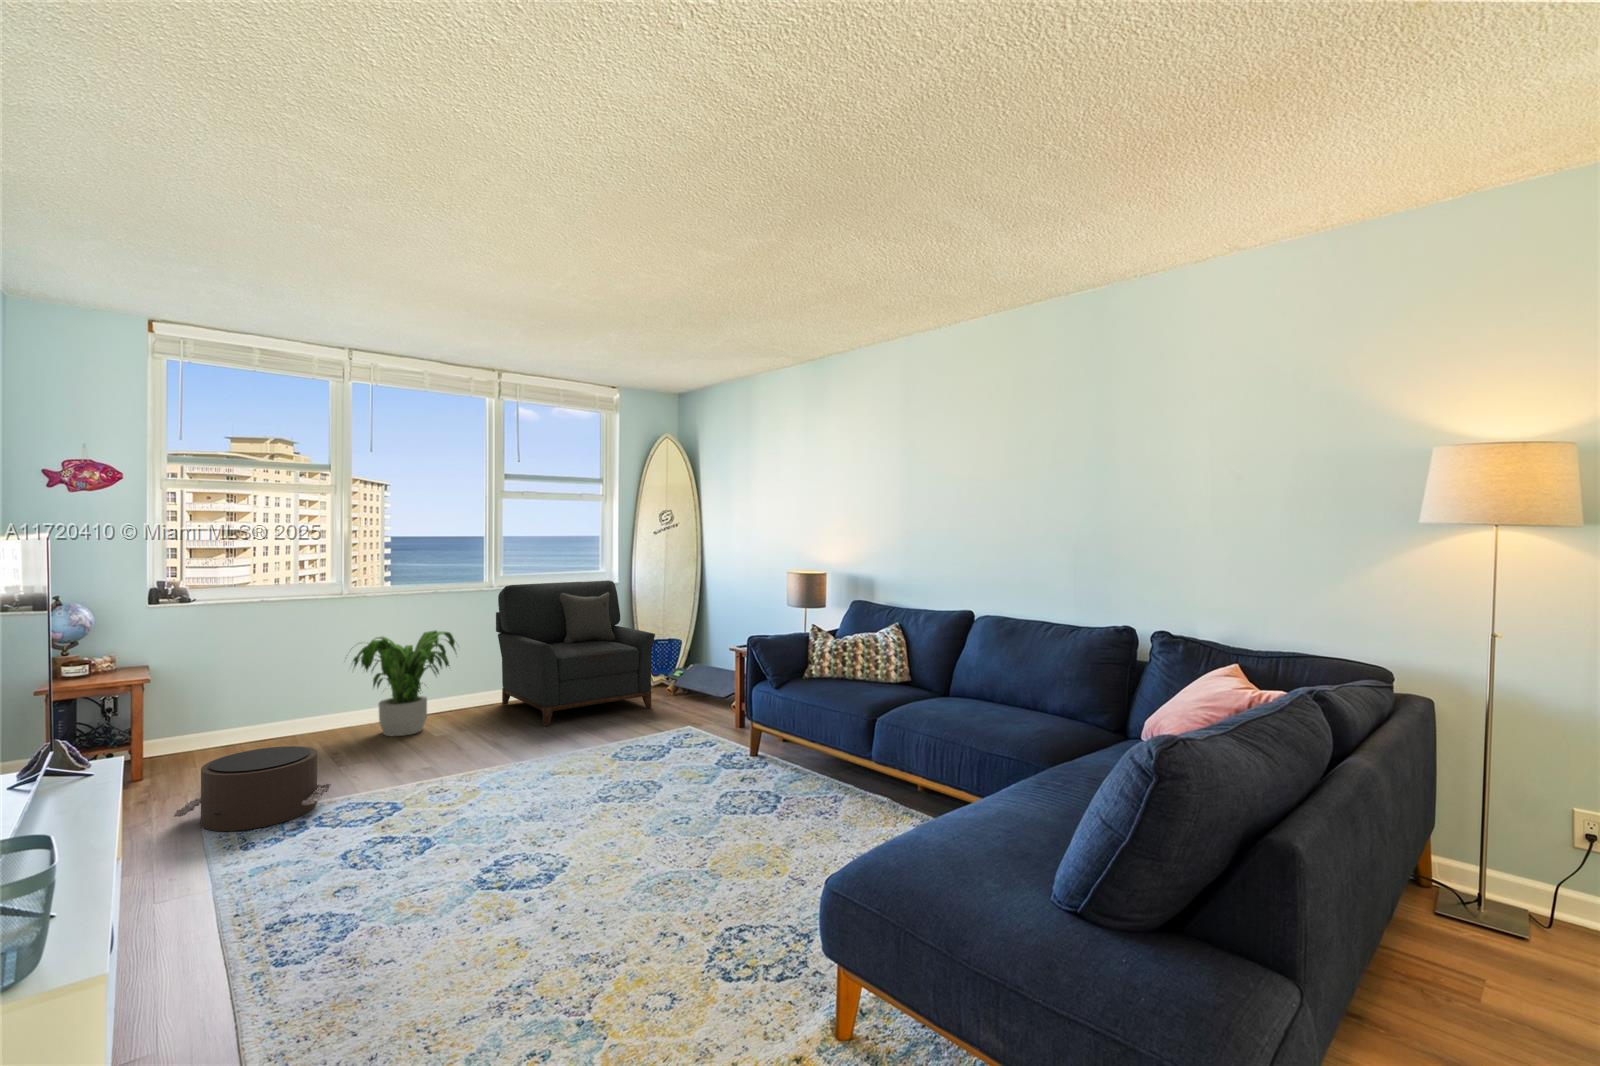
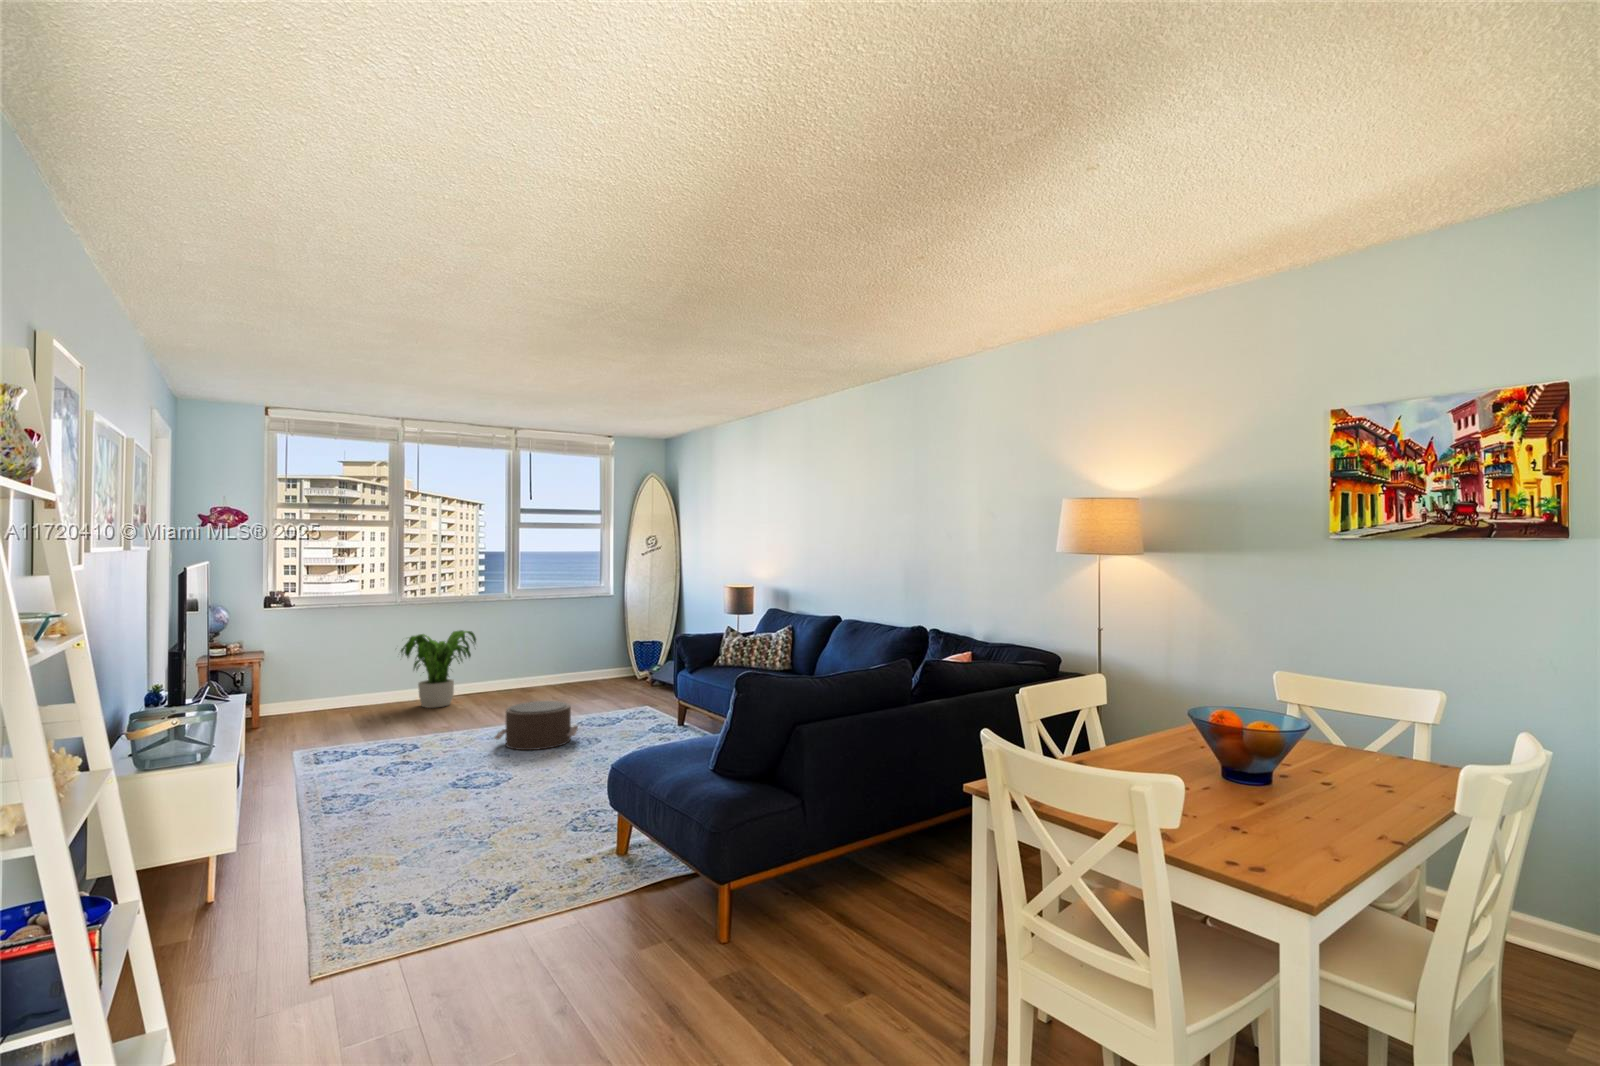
armchair: present [496,581,655,726] -> none [510,593,630,704]
pouf: present [174,746,331,831] -> present [494,701,578,750]

